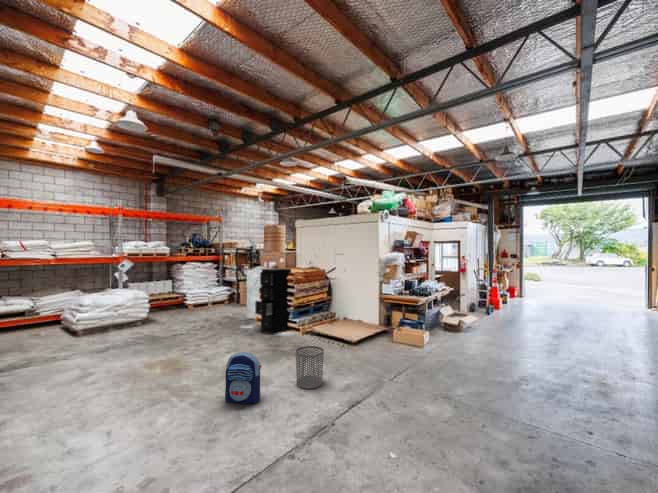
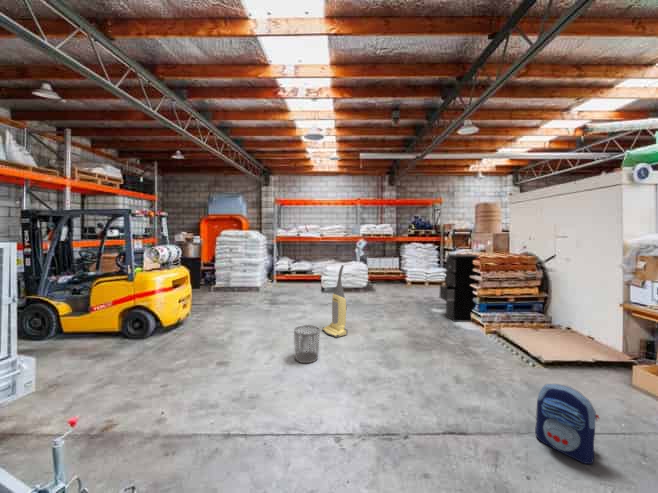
vacuum cleaner: none [130,288,175,391] -> present [323,265,347,338]
waste bin: present [296,346,324,389] -> present [294,325,319,363]
backpack: present [225,352,262,404] -> present [535,384,599,464]

